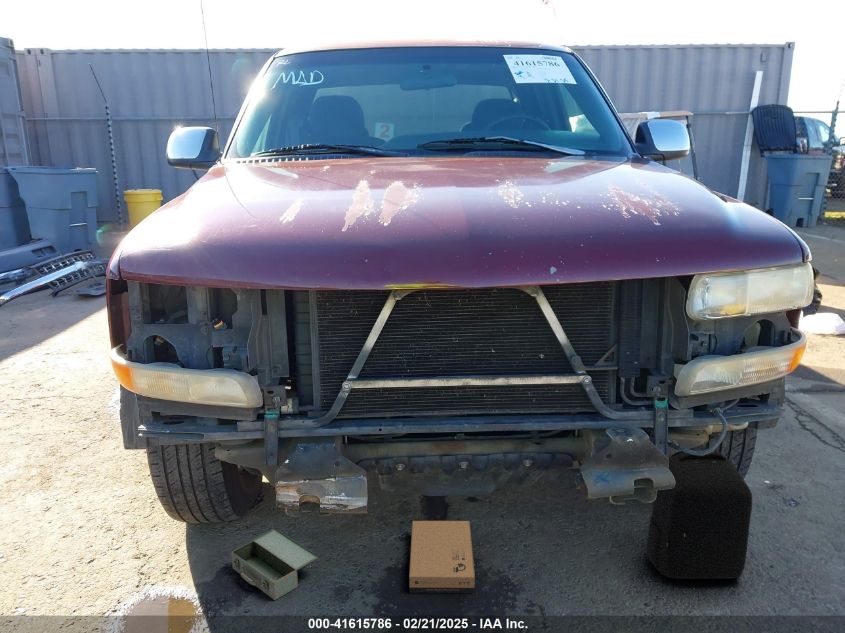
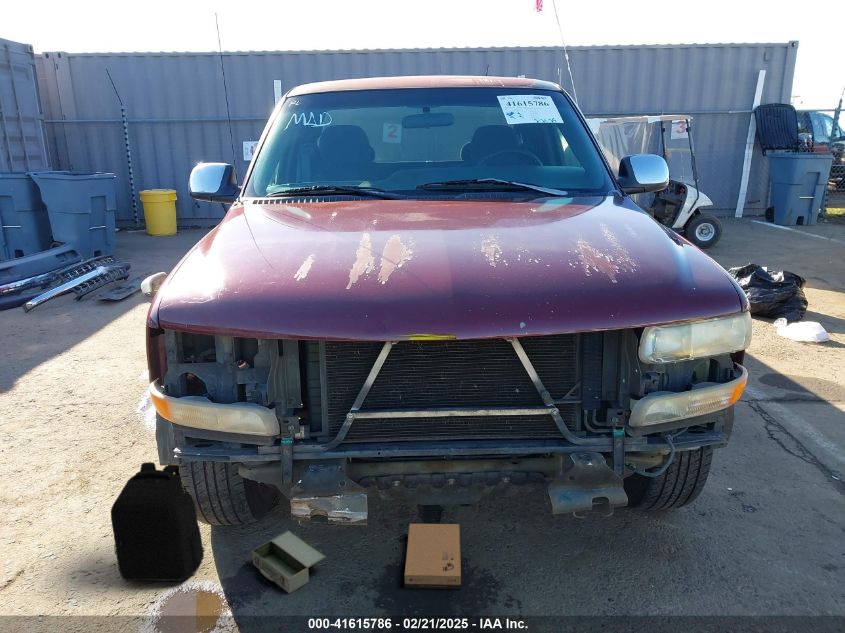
backpack: present [646,451,752,579] -> present [111,462,204,581]

